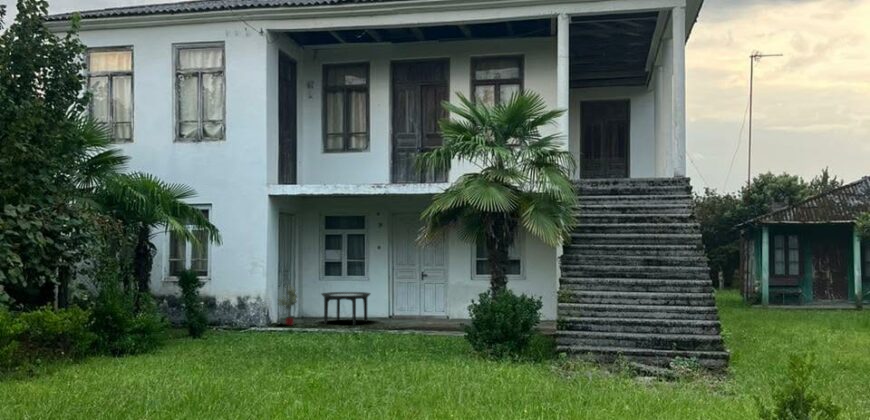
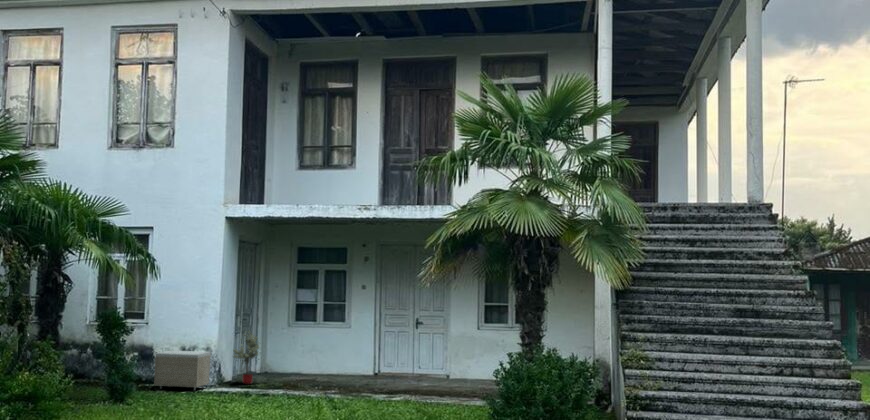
round table: present [322,292,370,325] -> none [289,341,352,384]
storage bench: none [220,300,261,329] -> present [154,350,211,390]

